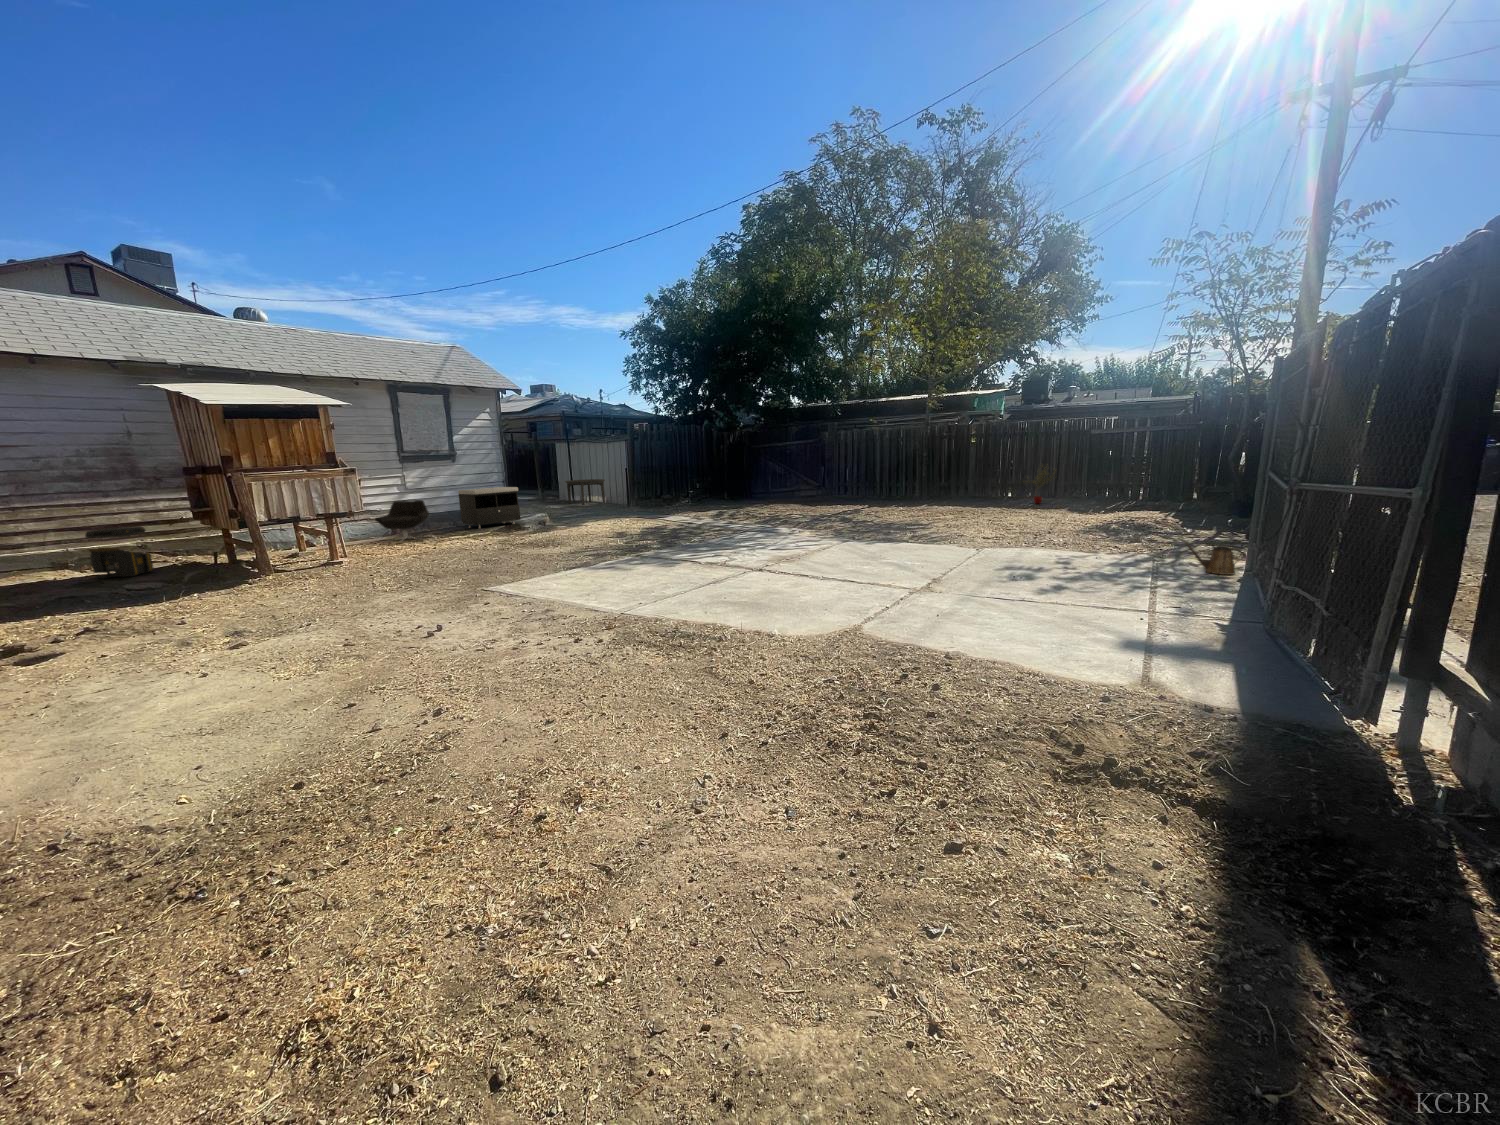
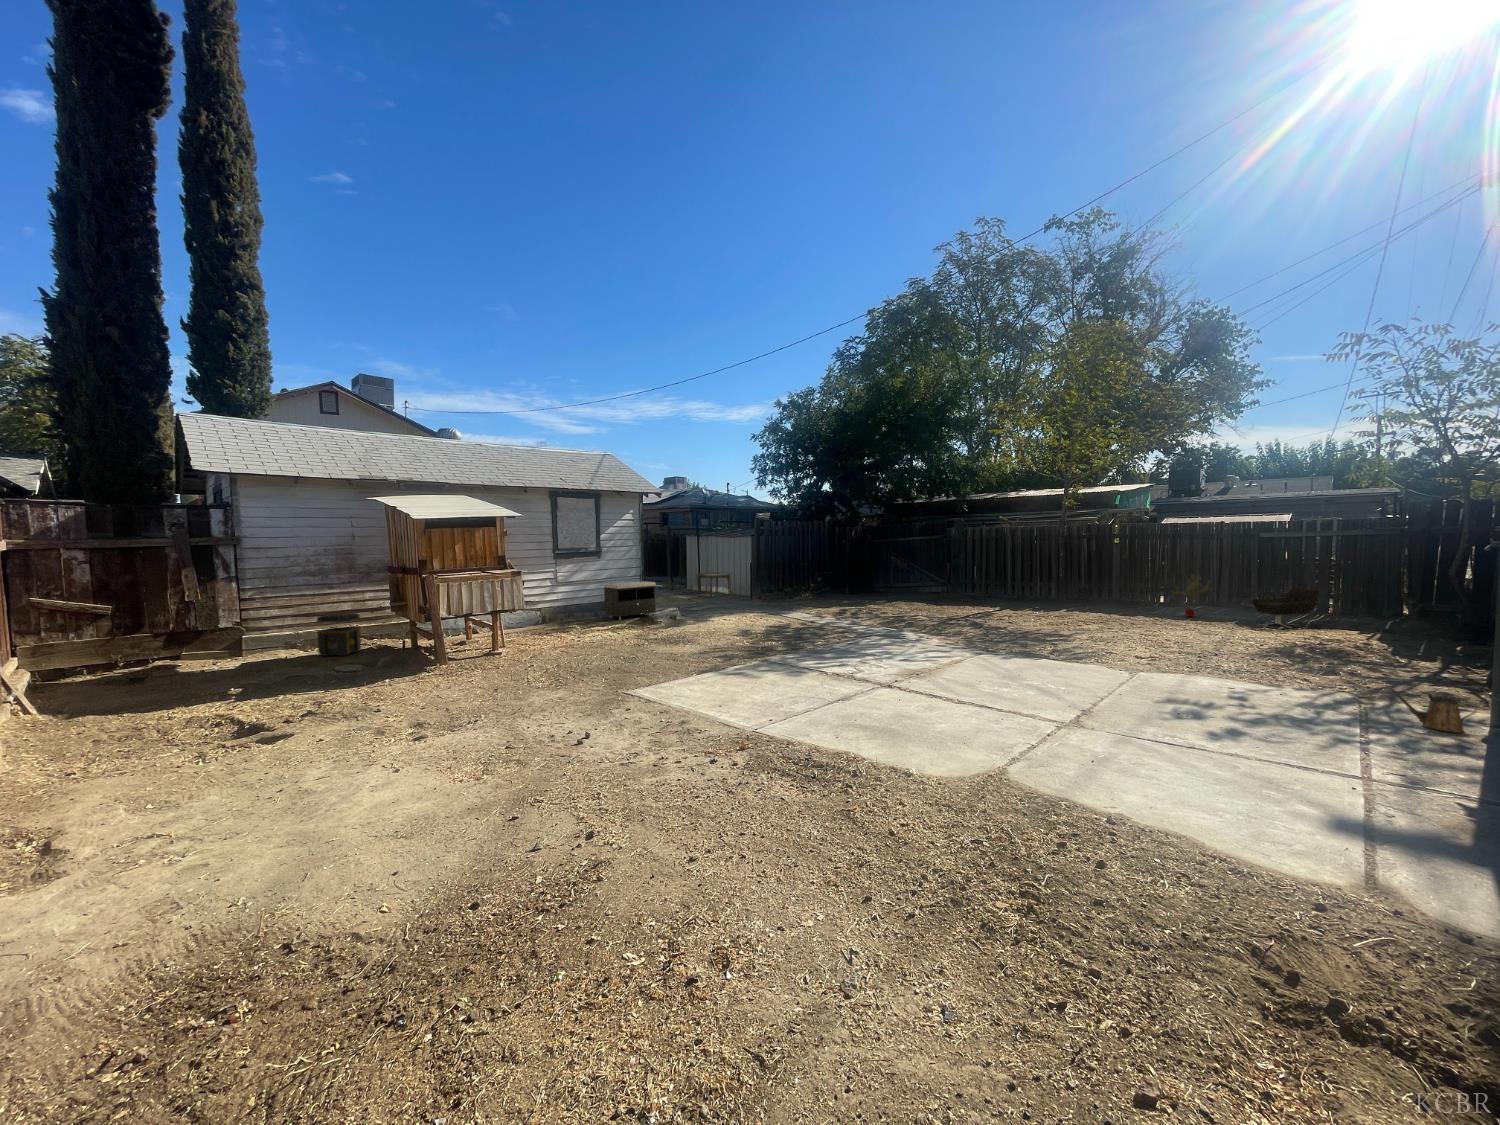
lounge chair: present [375,500,429,541] -> present [1252,587,1319,628]

